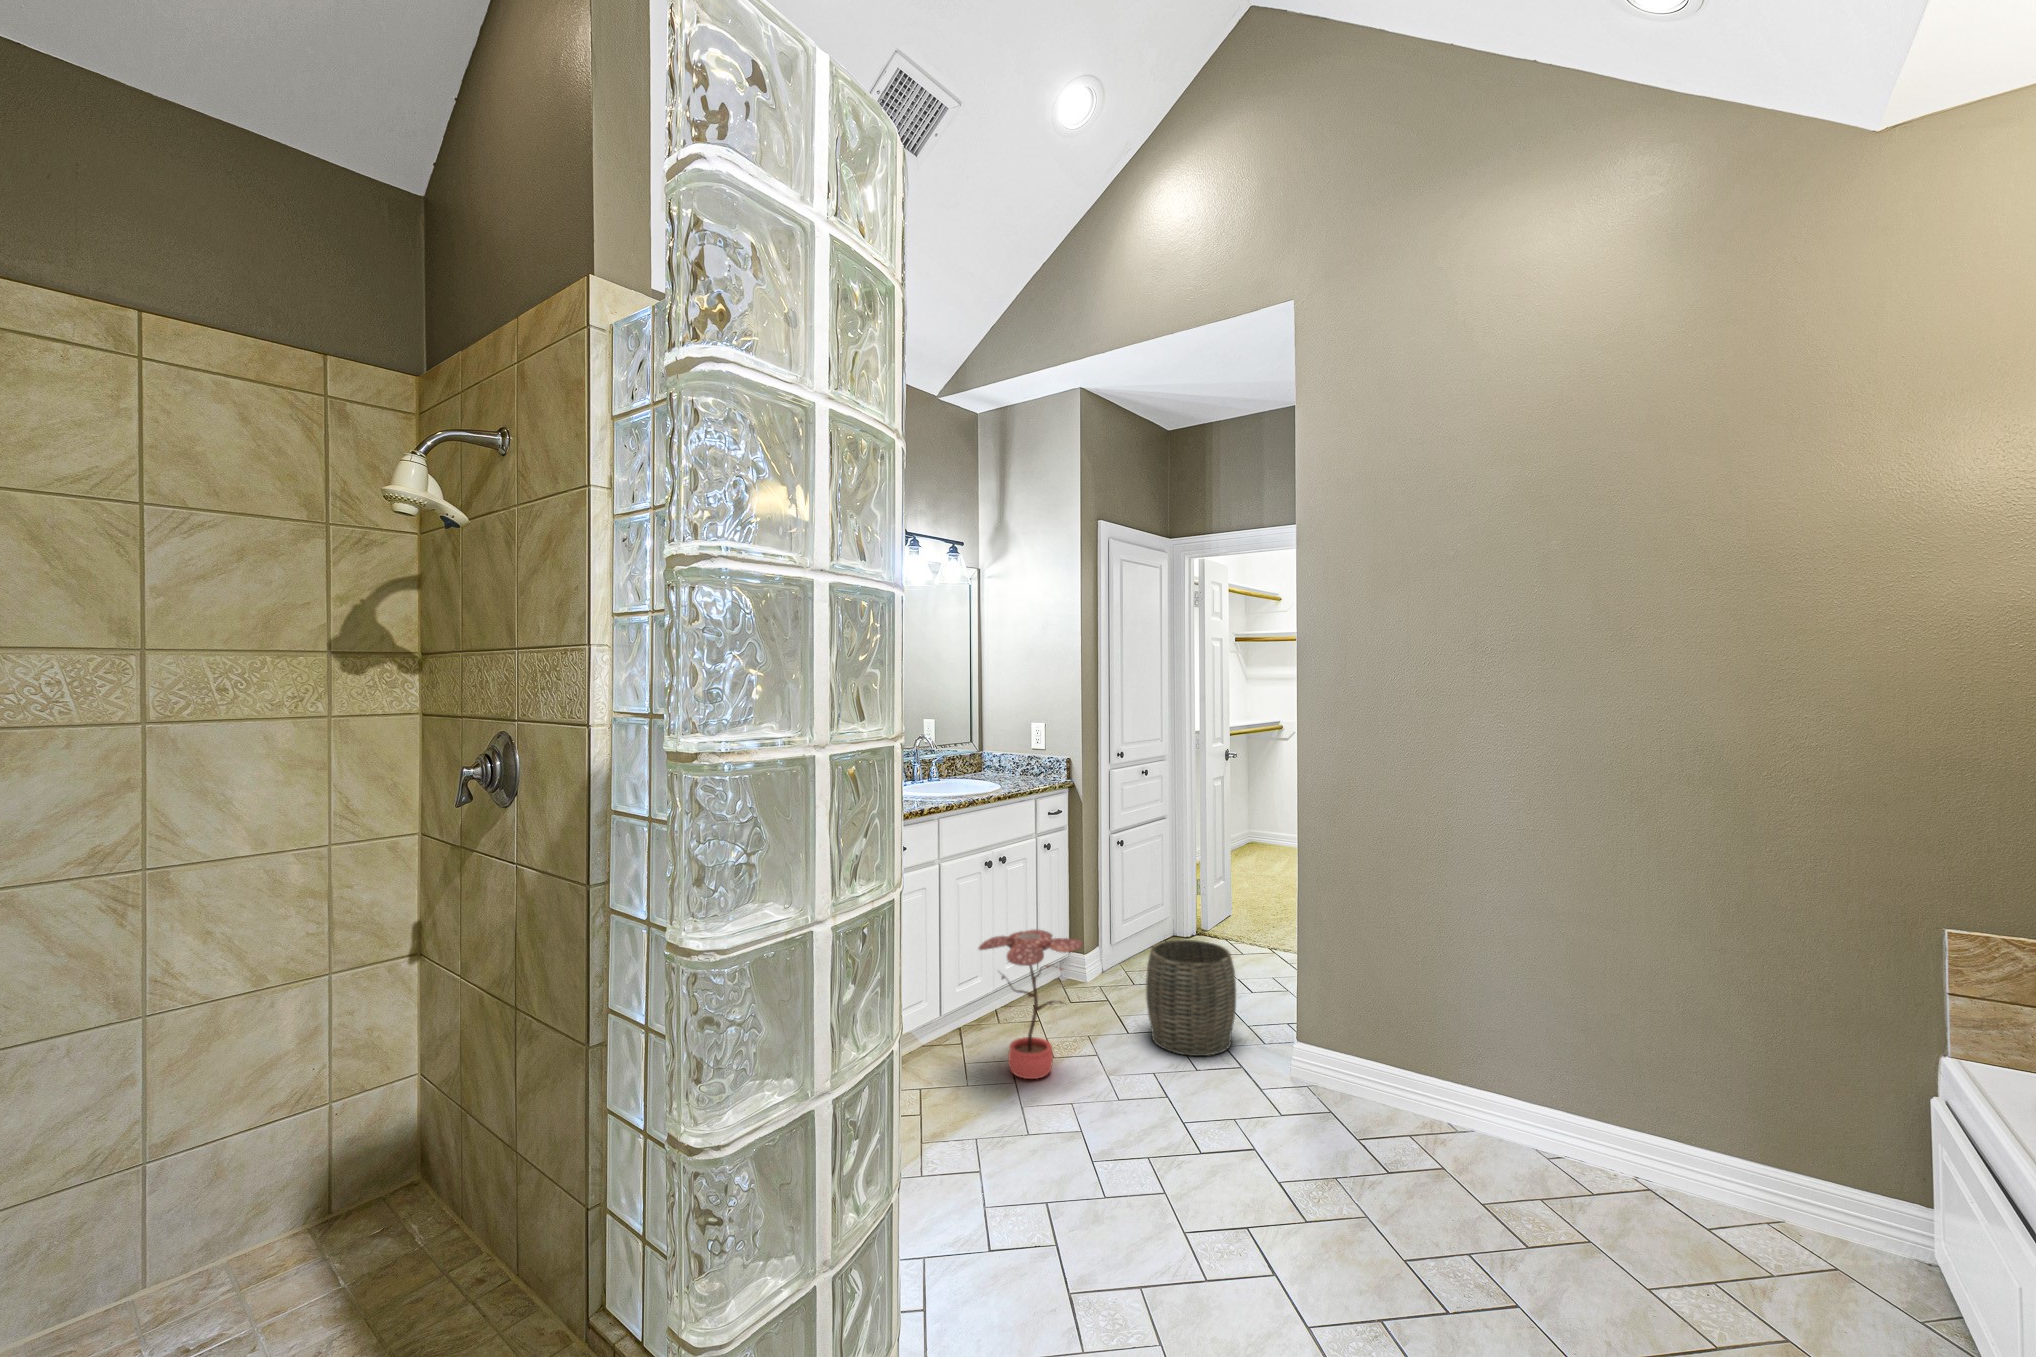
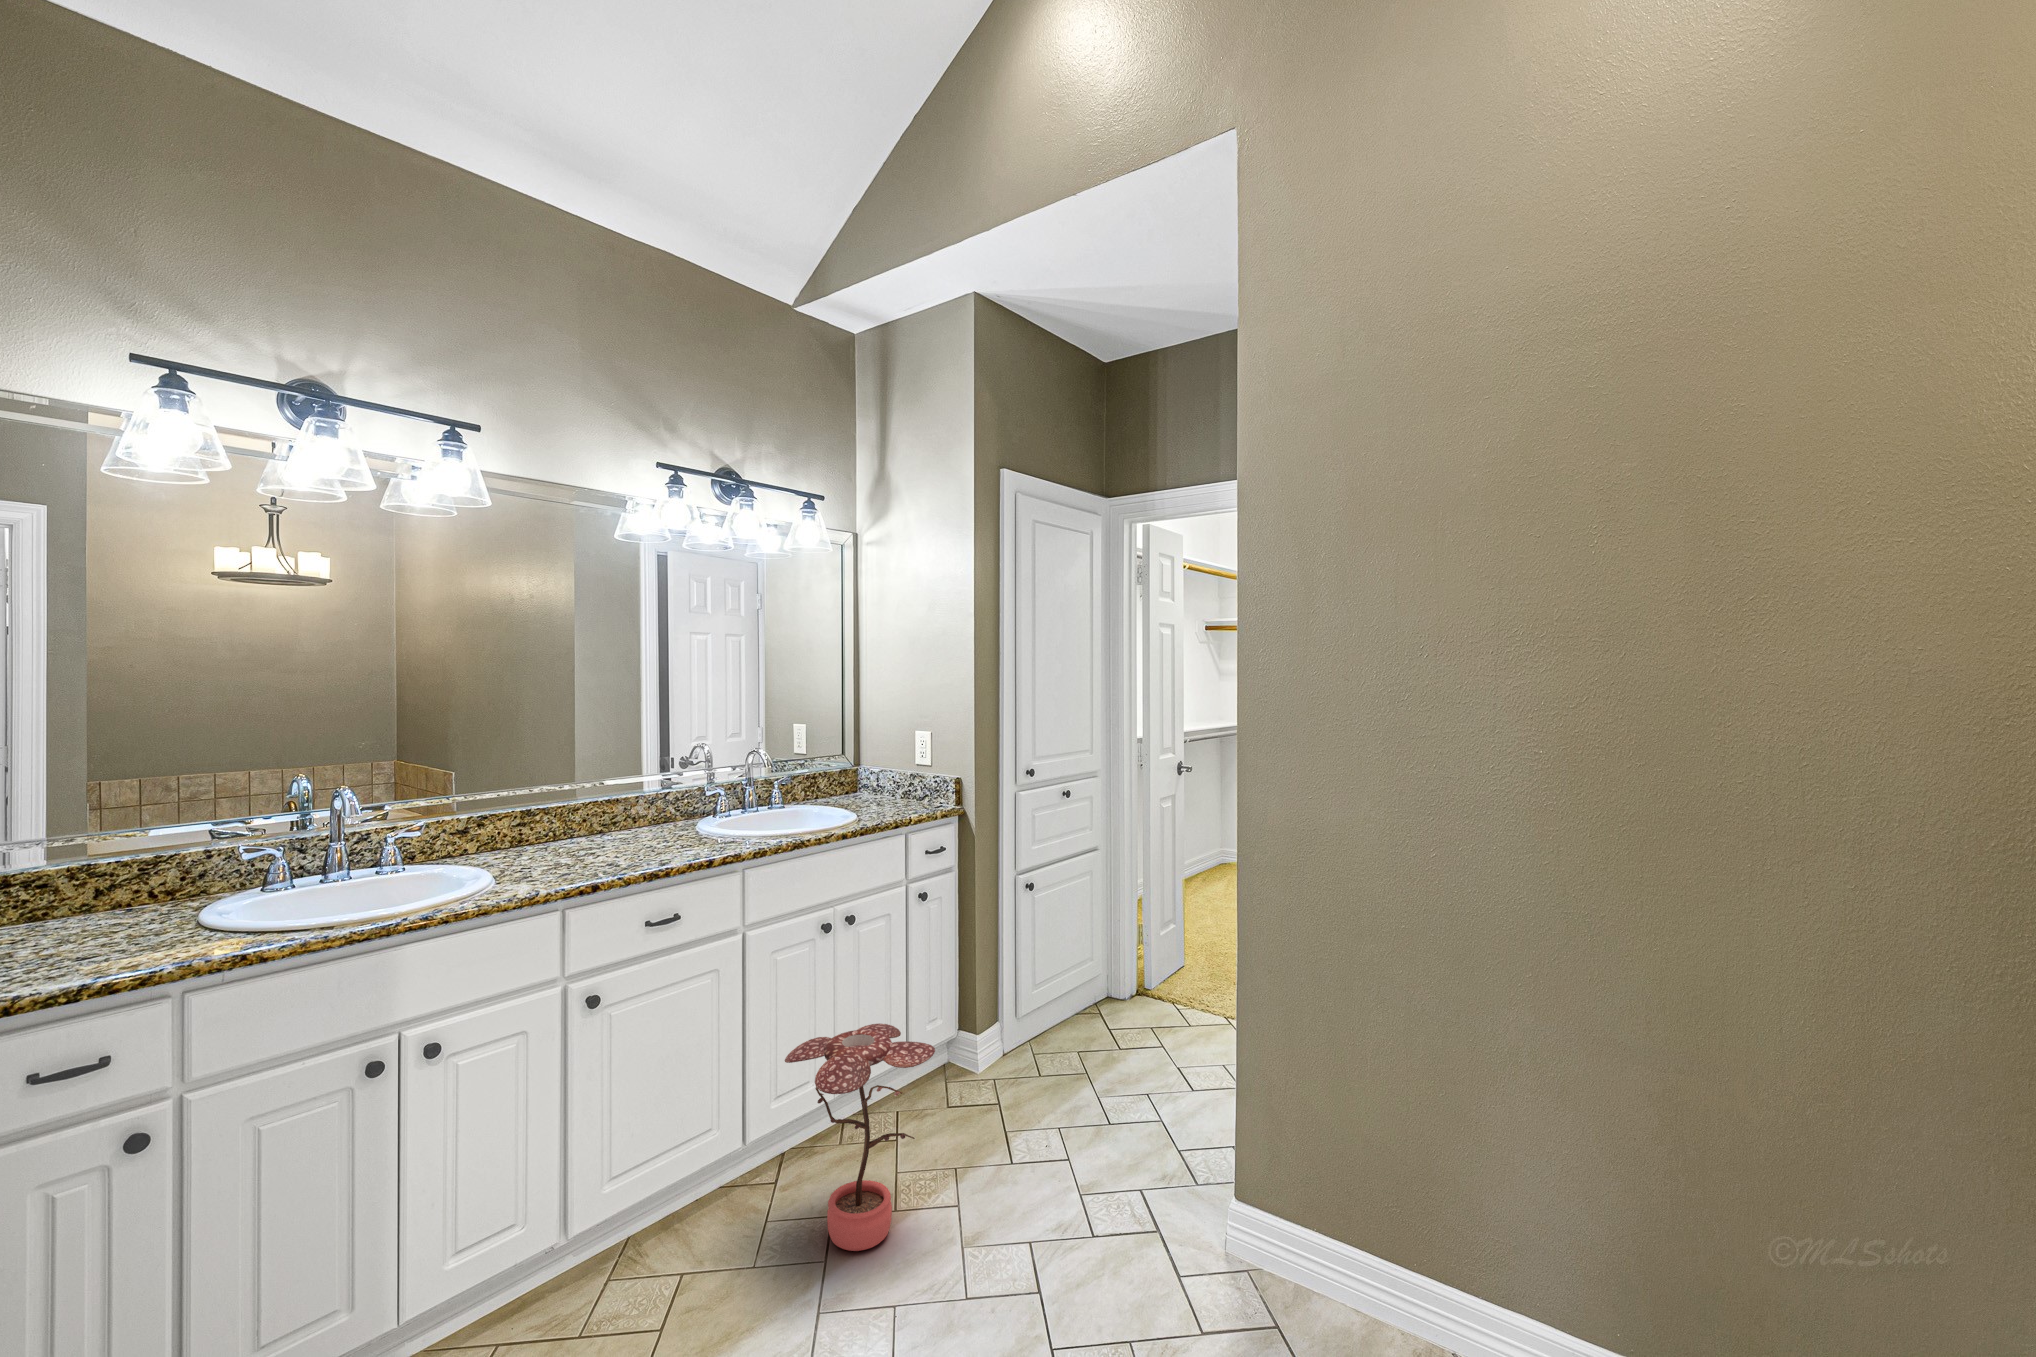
woven basket: present [1146,940,1236,1056] -> none [1039,1028,1162,1203]

